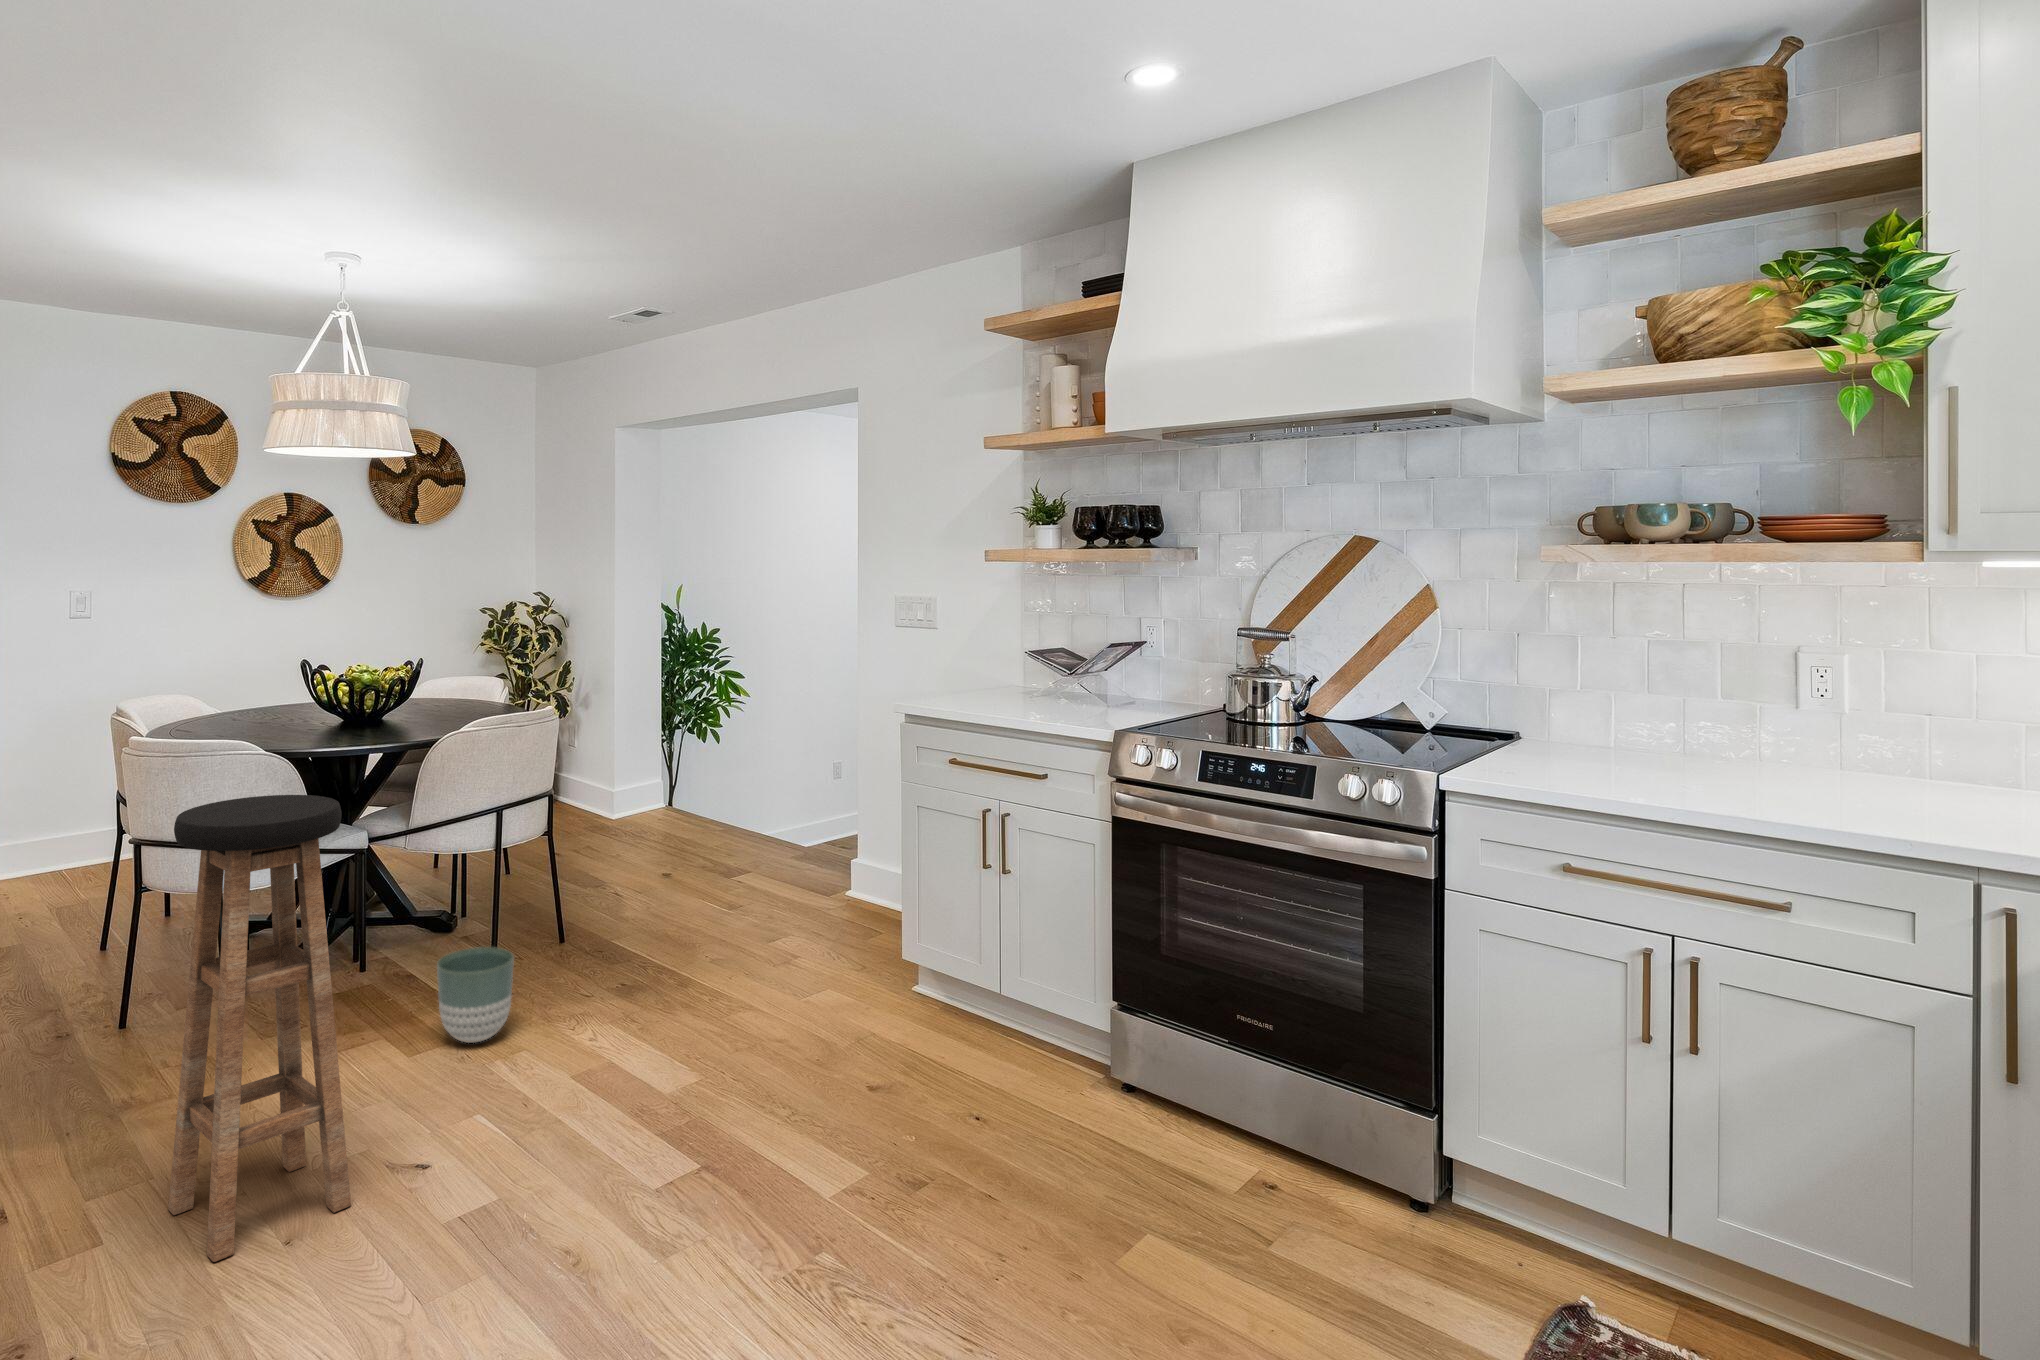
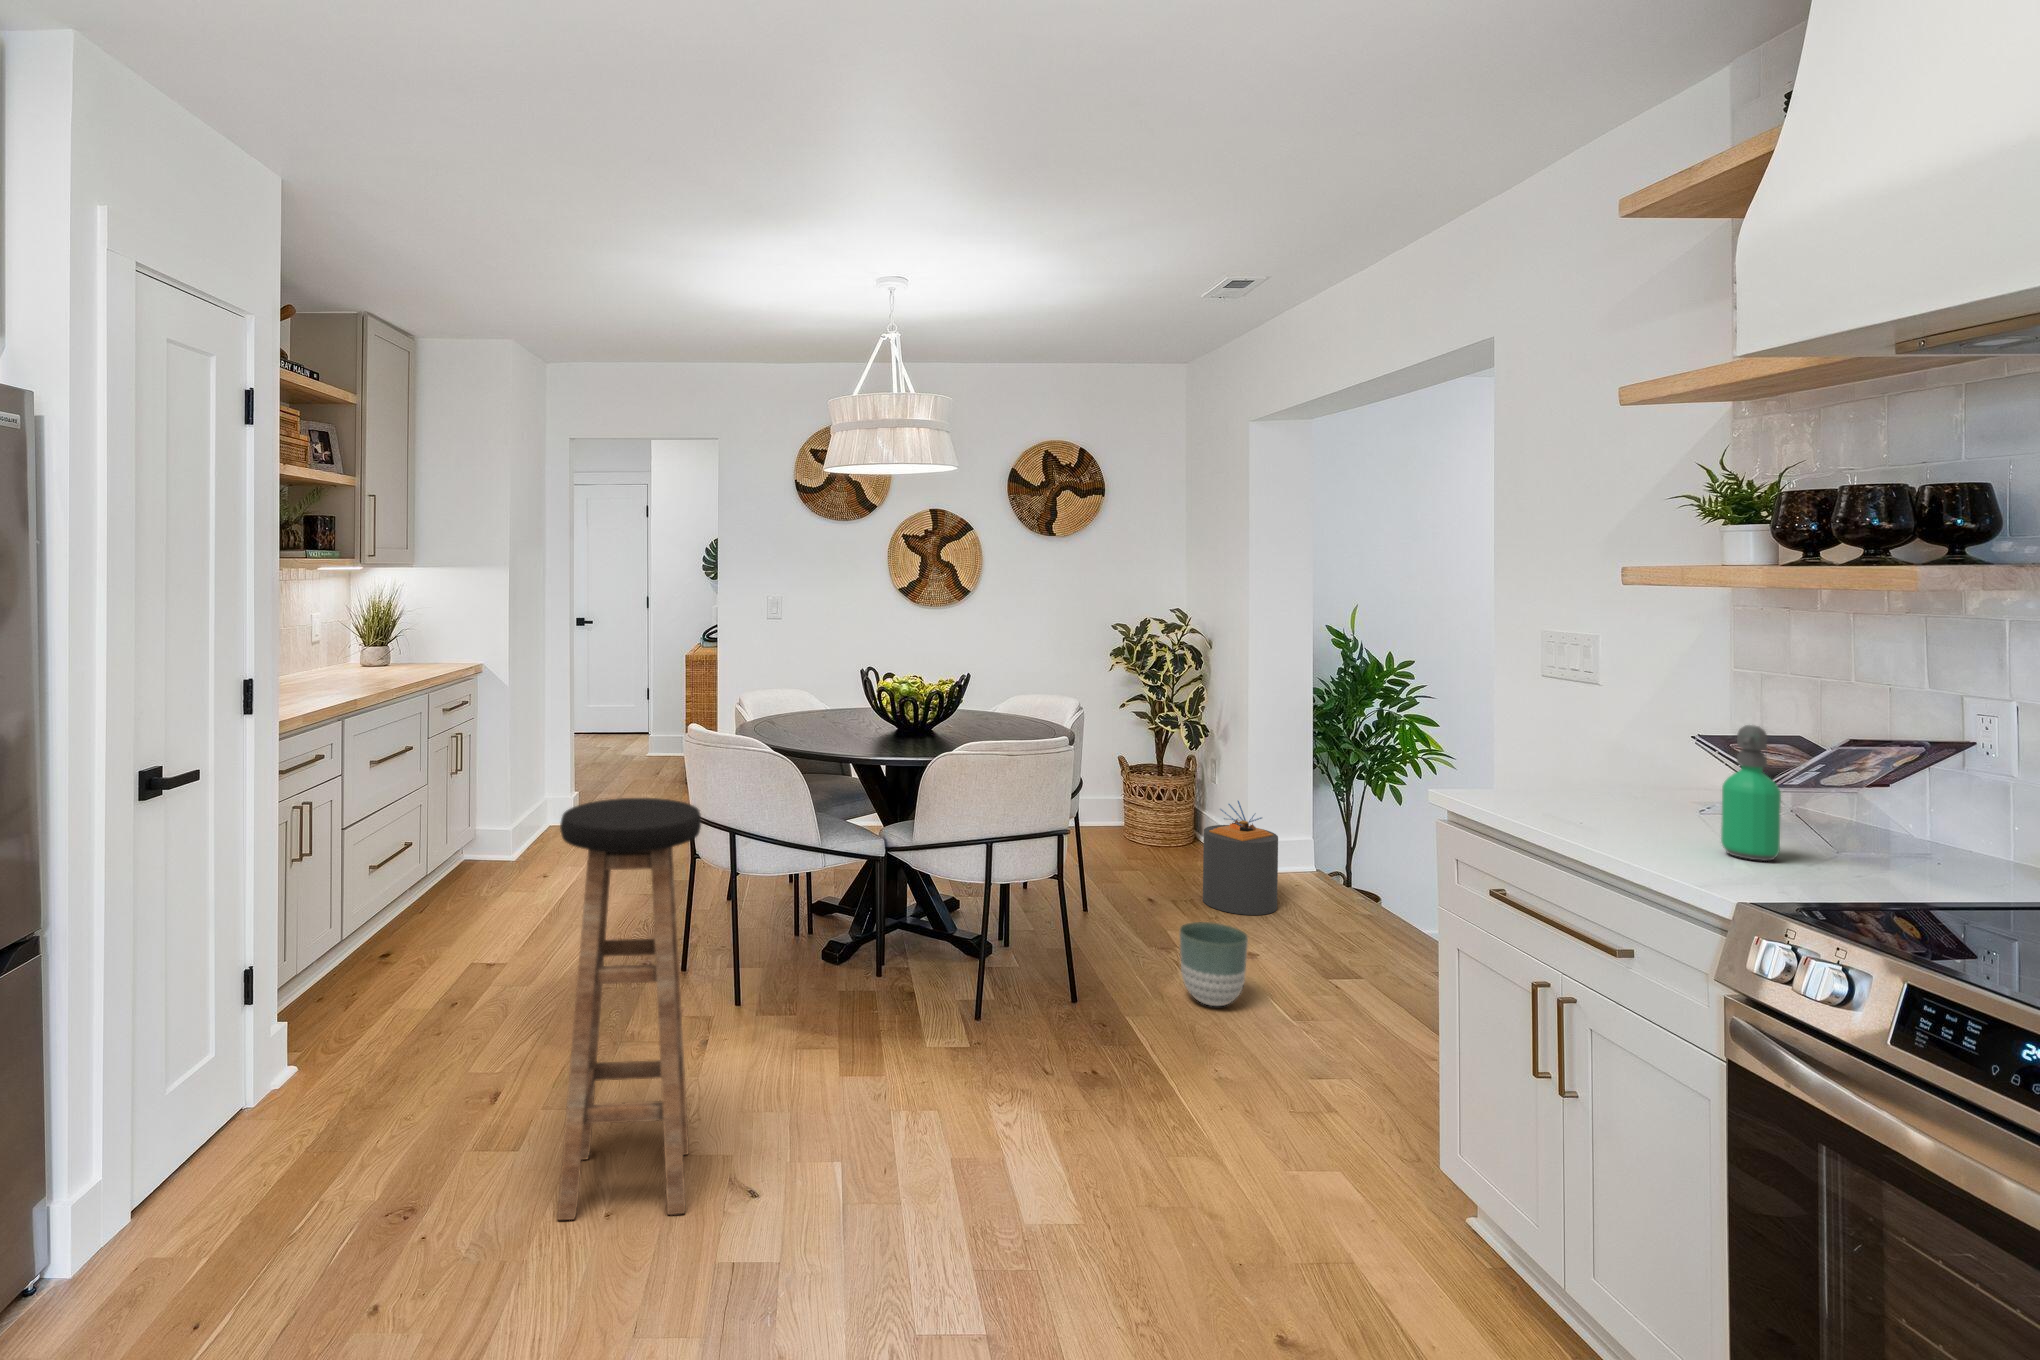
soap dispenser: none [1069,633,1096,714] -> present [1721,725,1781,861]
trash can: none [610,755,673,857] -> present [1203,801,1278,915]
planter: present [437,947,514,1043] -> present [1180,922,1248,1006]

